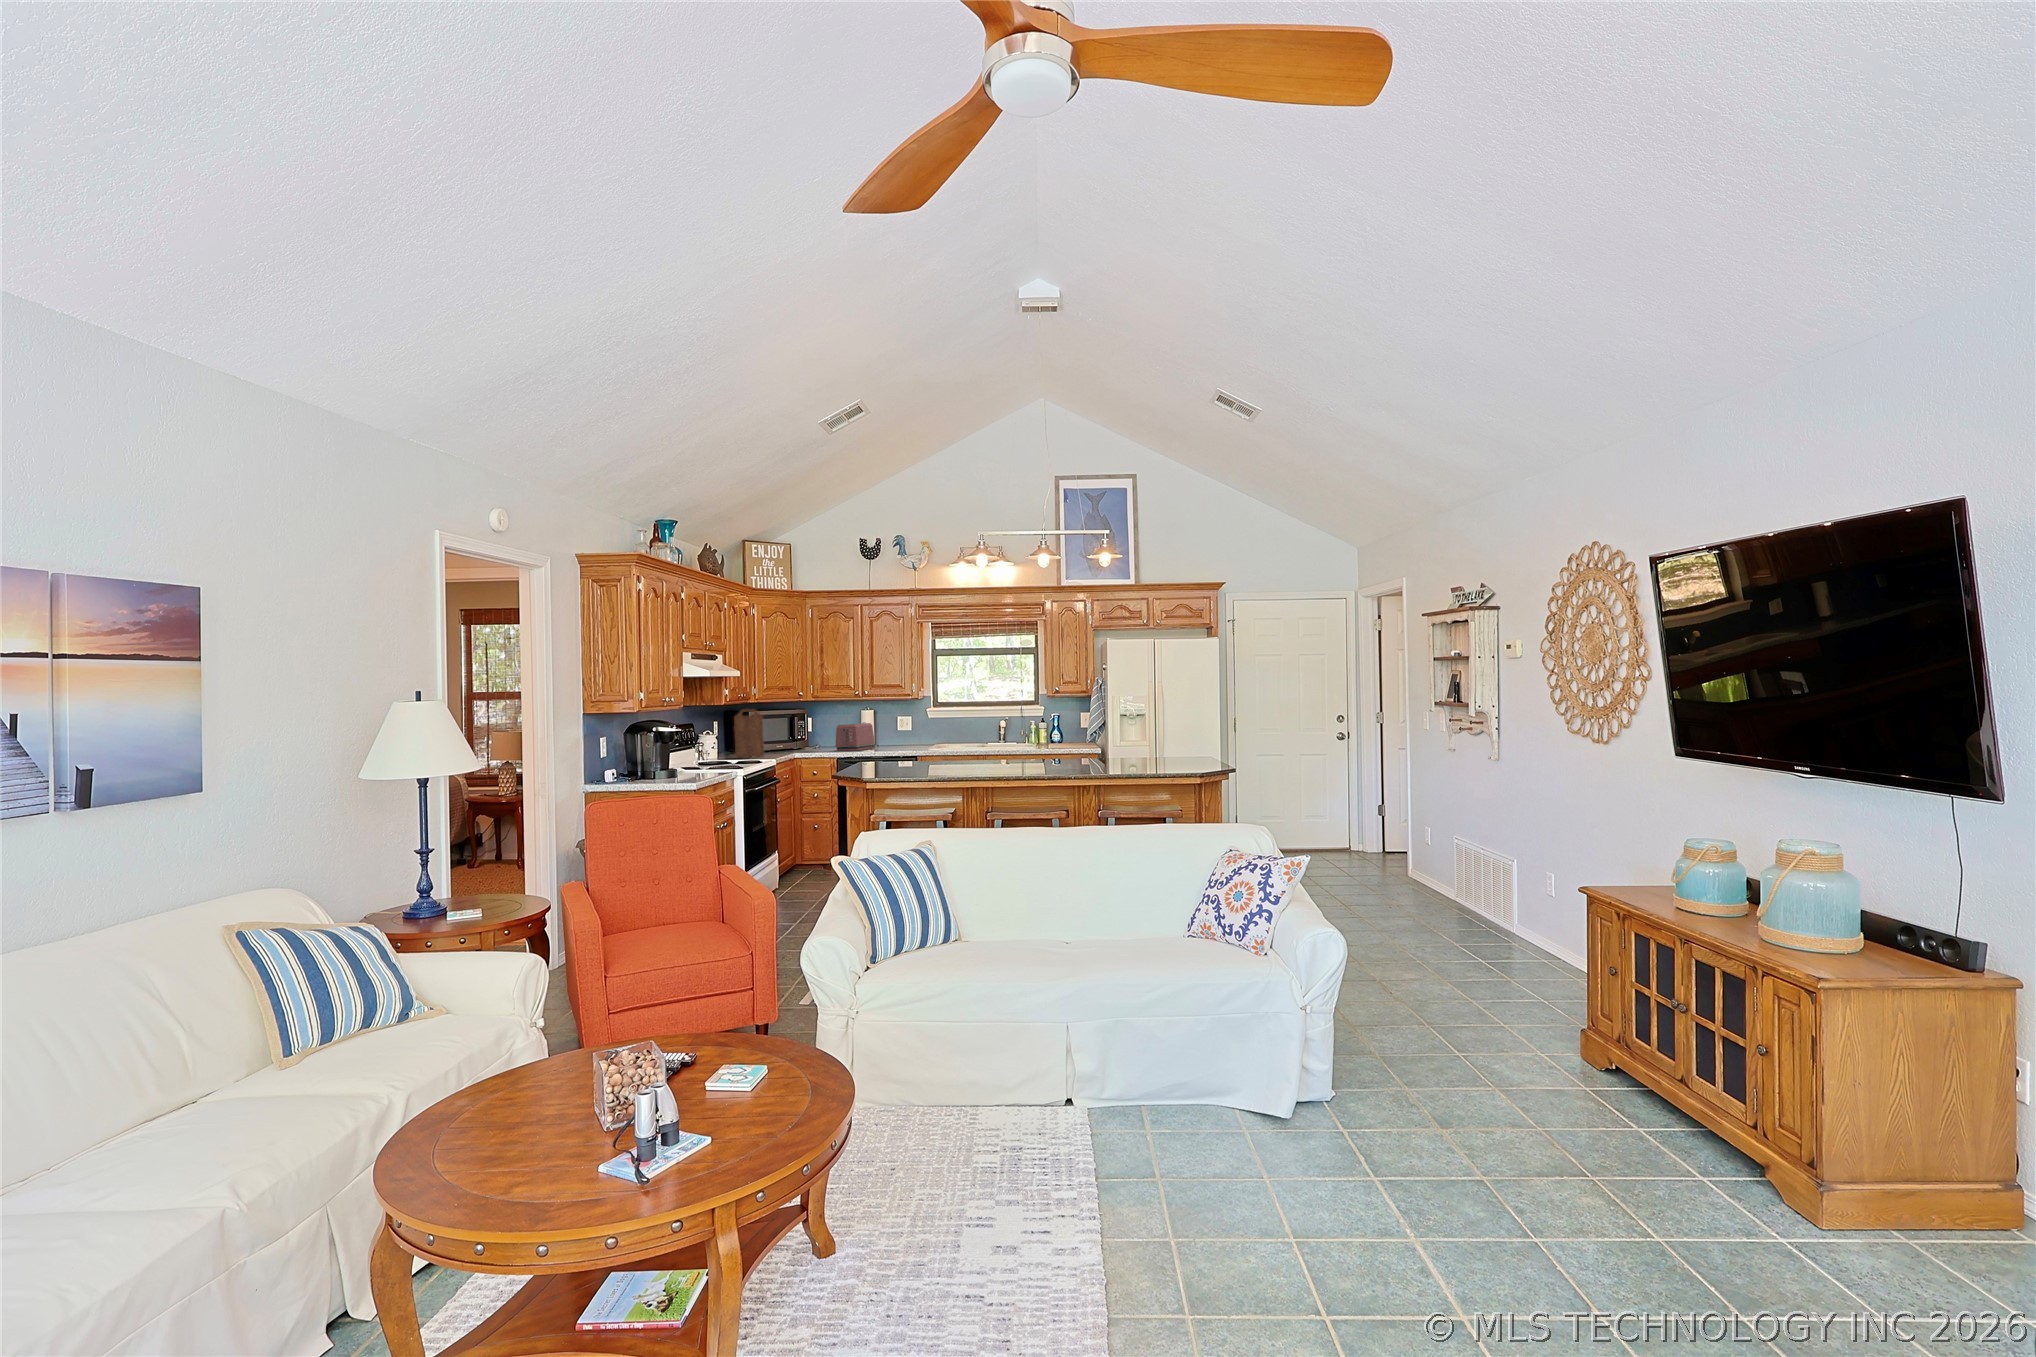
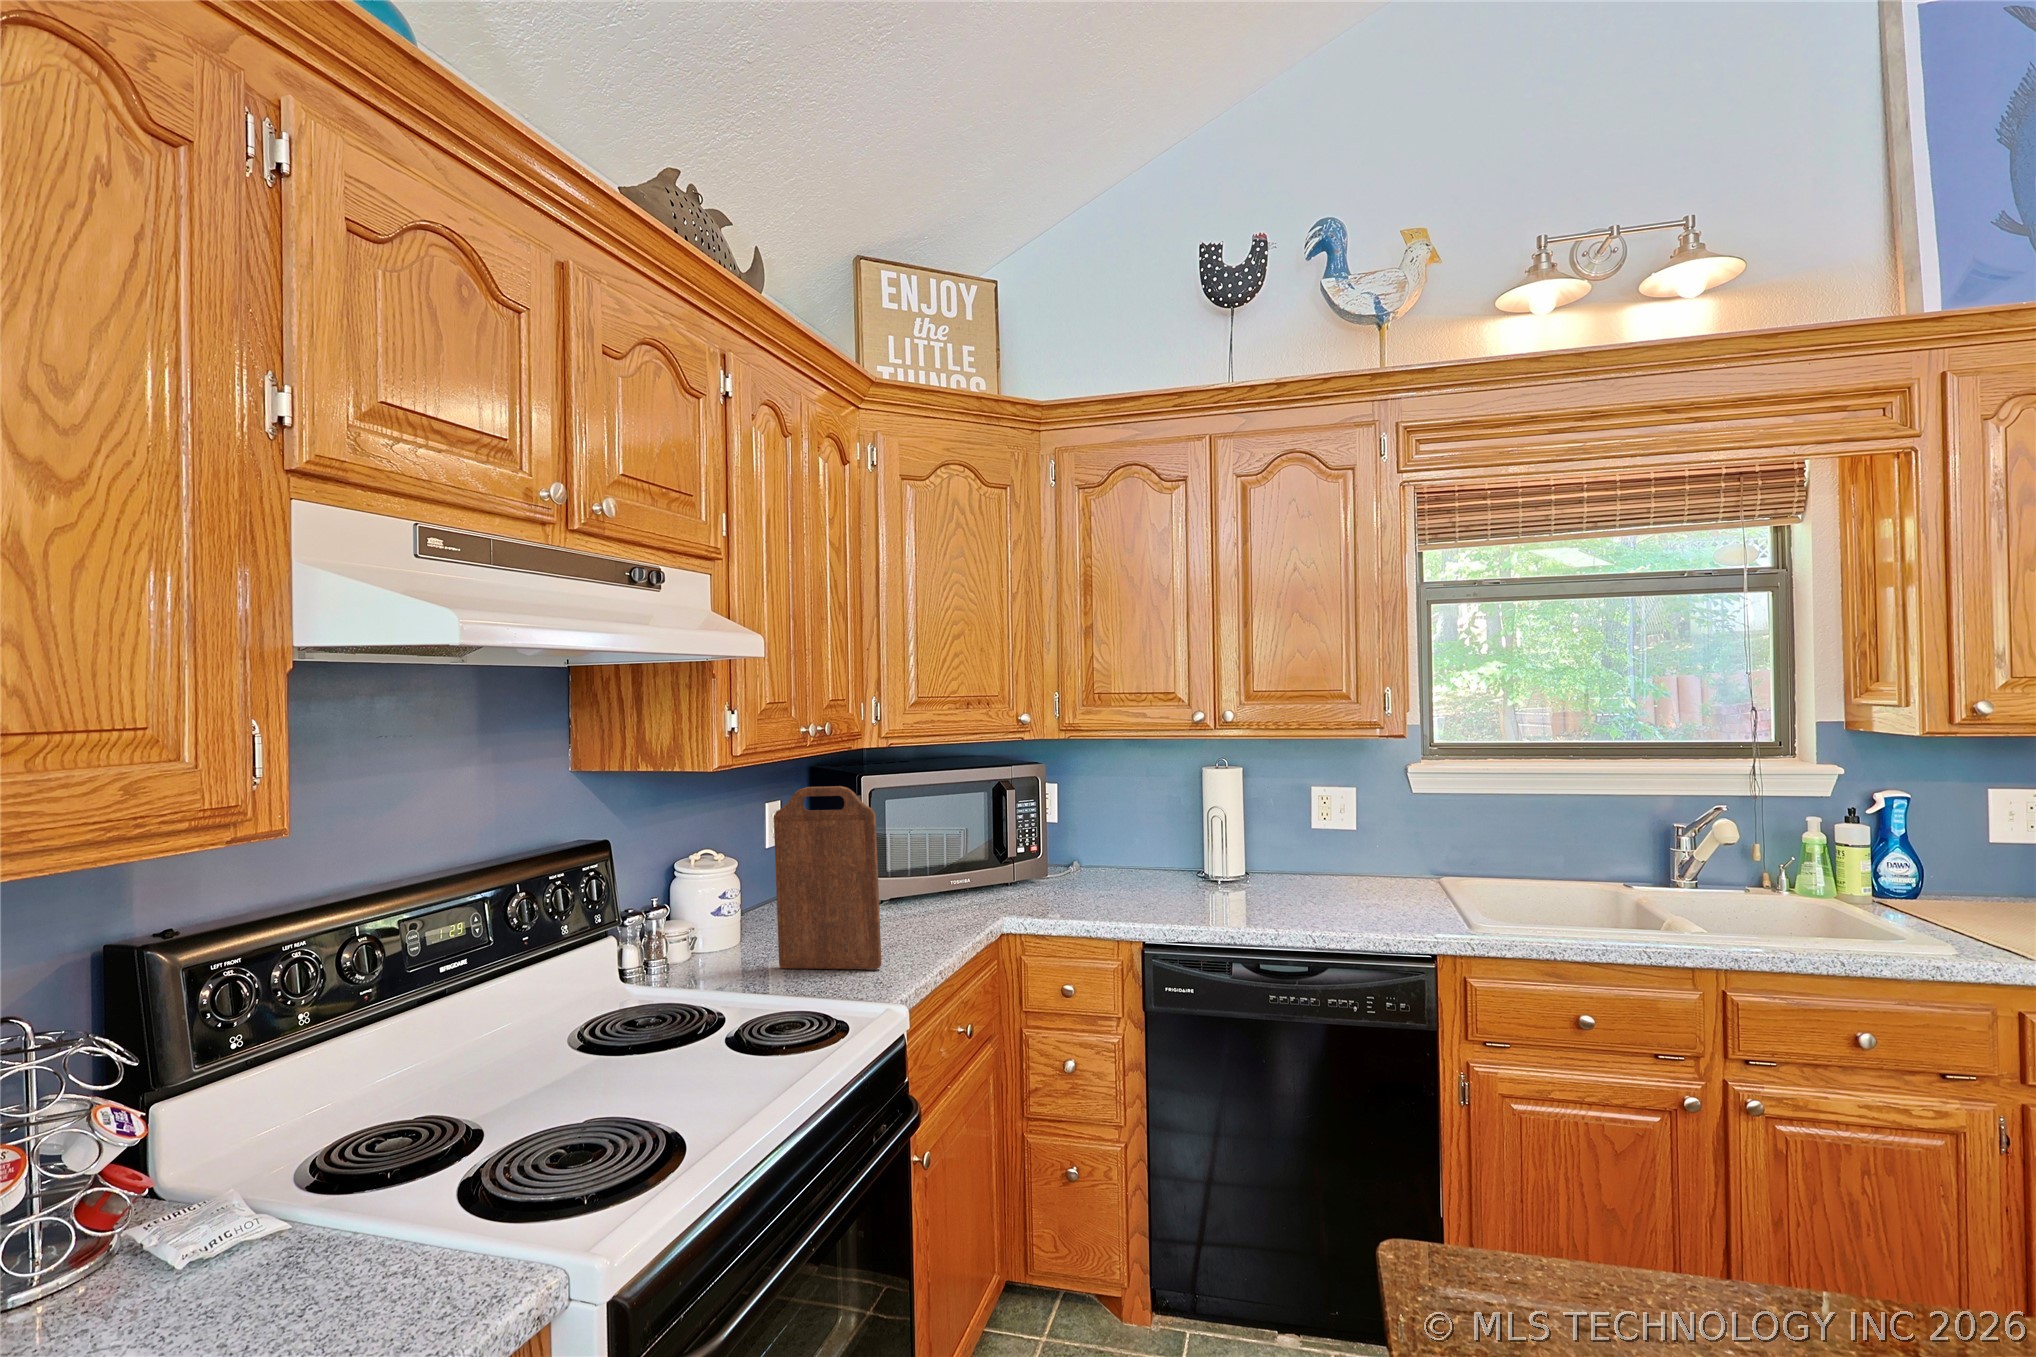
toaster: present [835,723,875,751] -> none [1134,810,1255,917]

